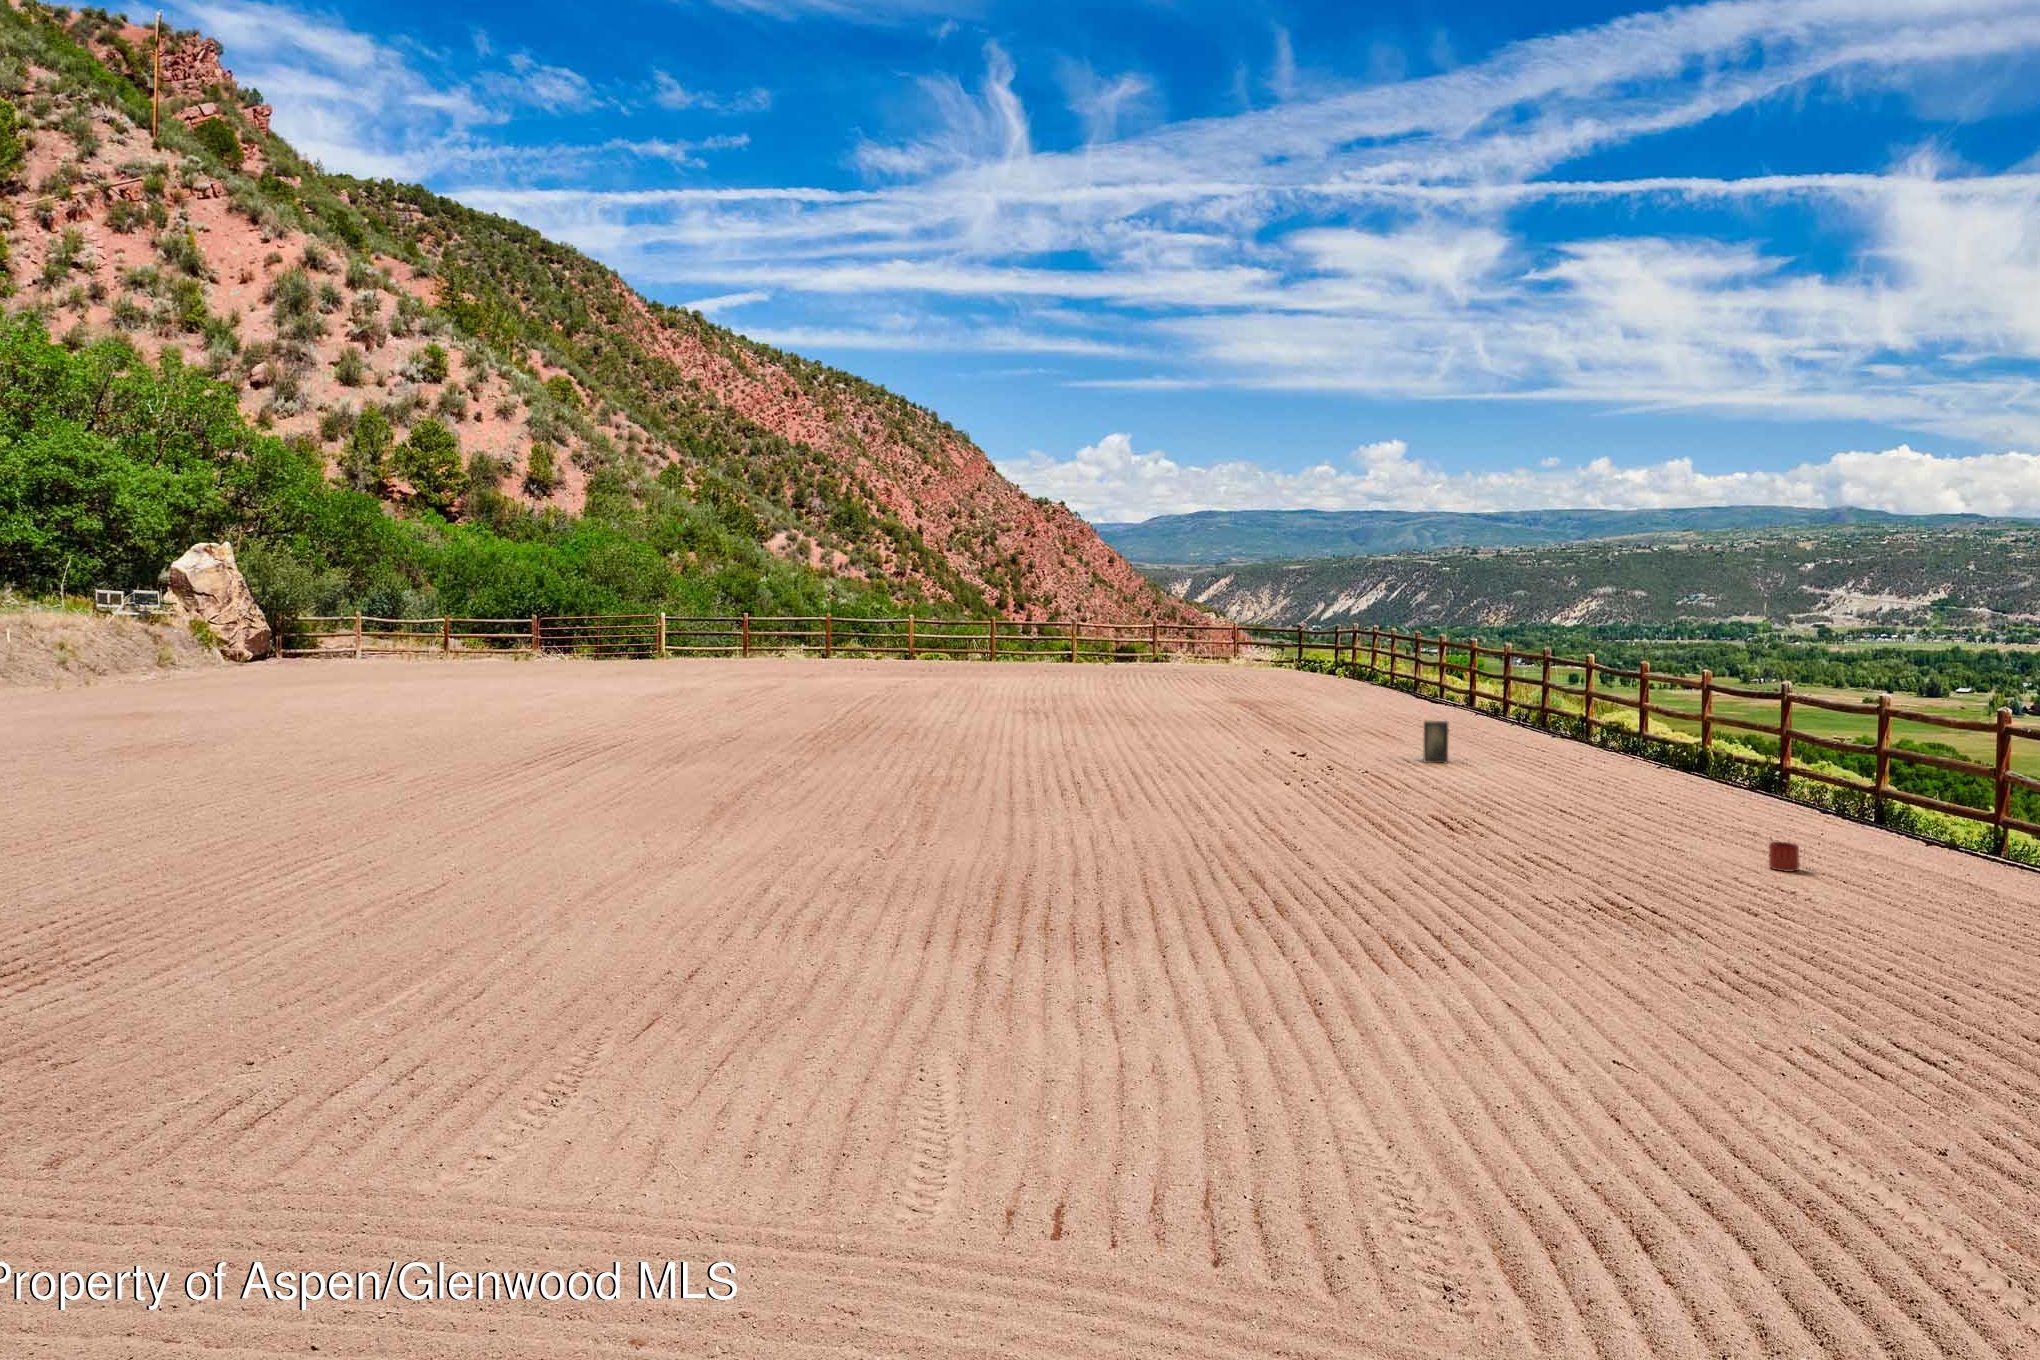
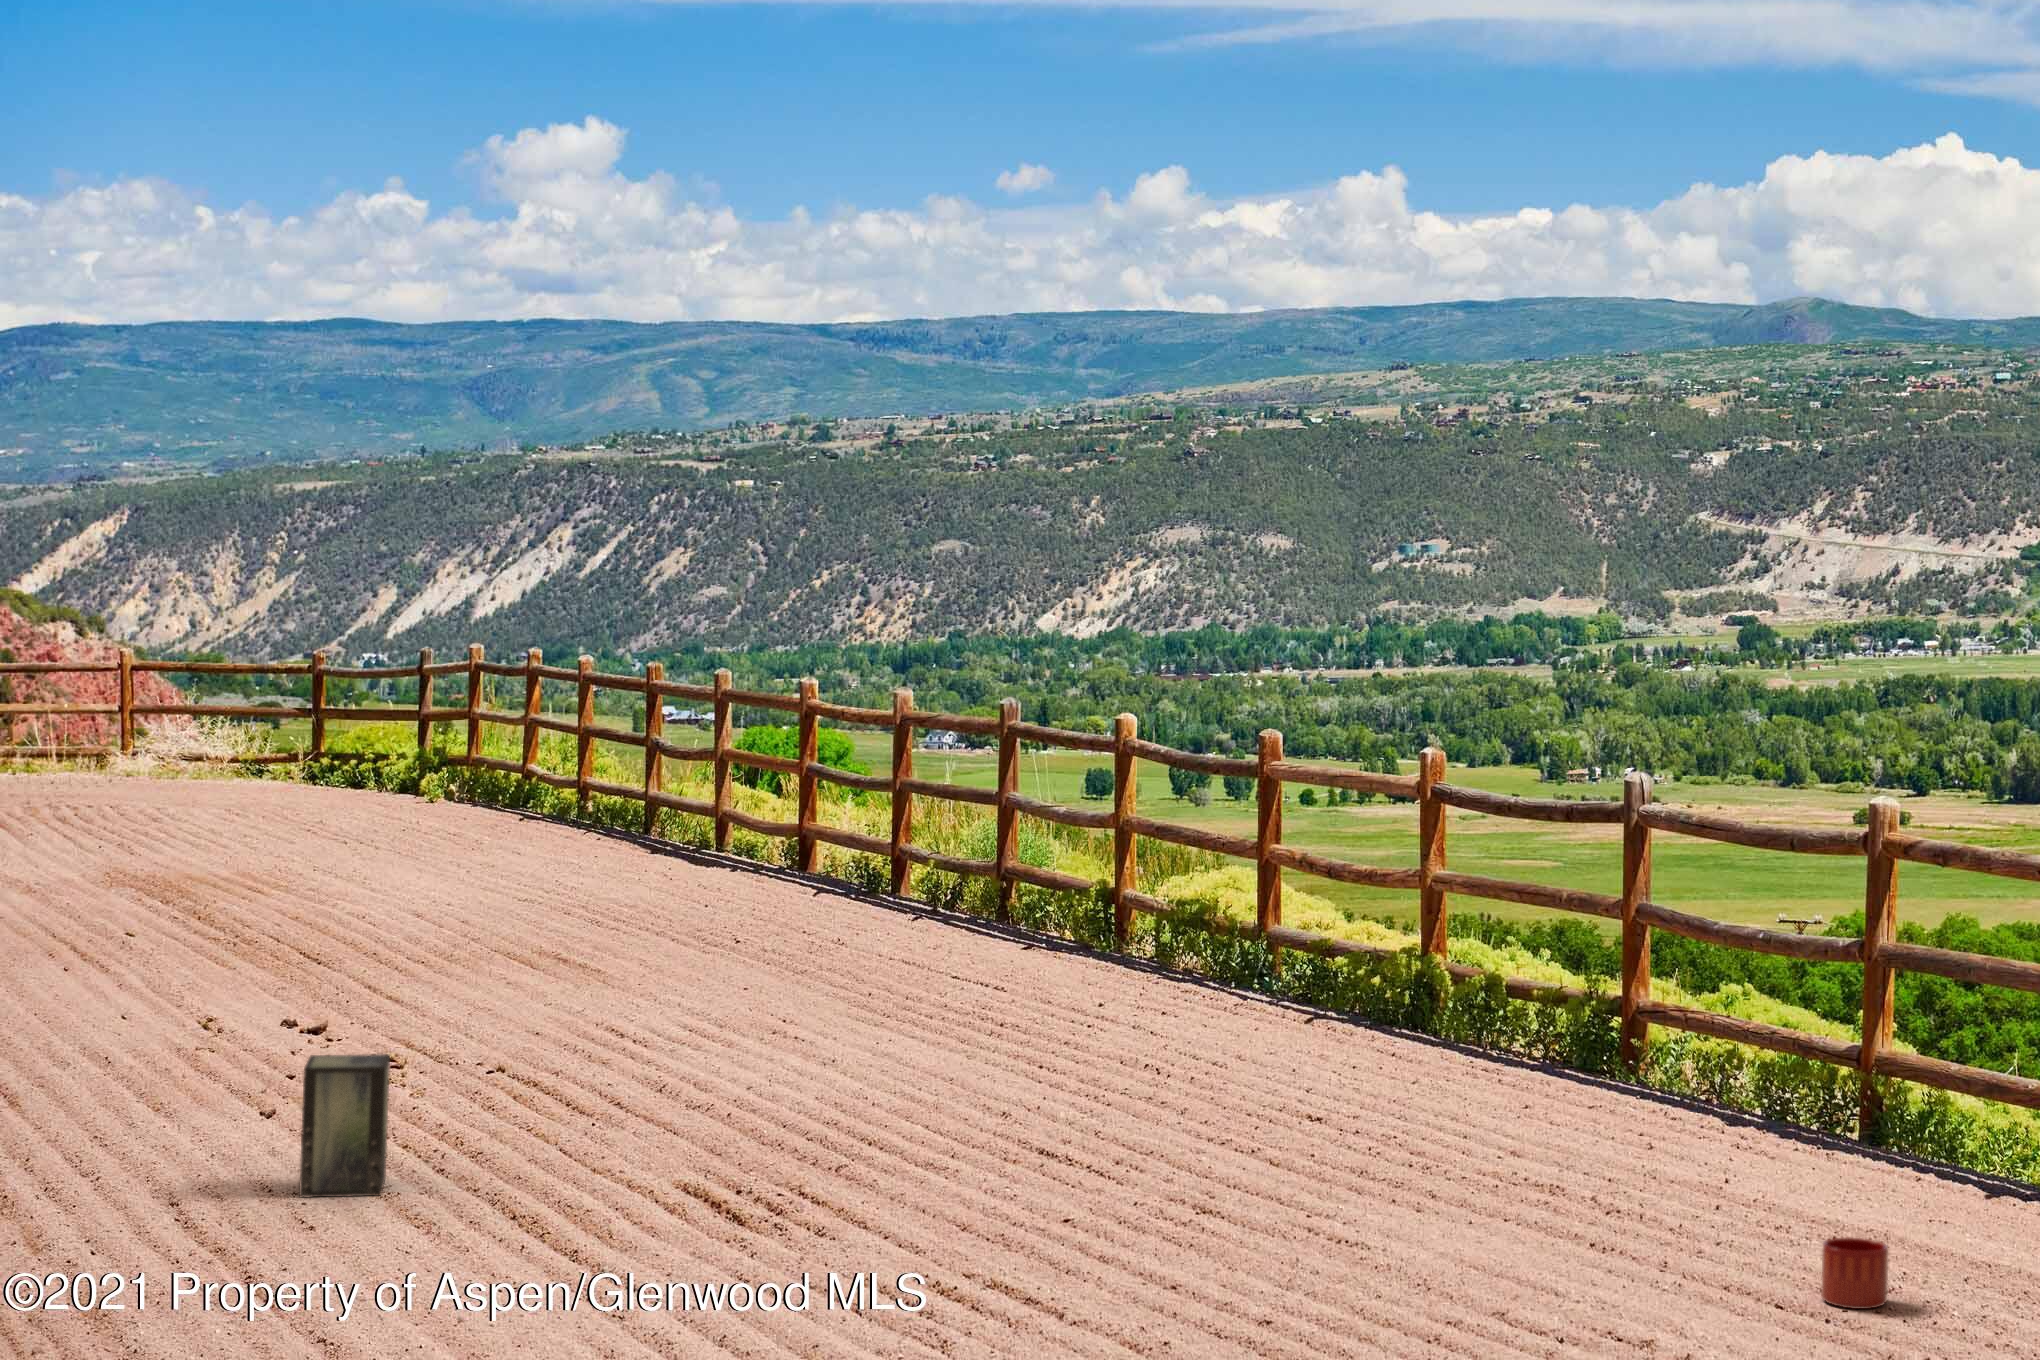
storage box: present [1423,721,1448,763] -> present [299,1054,390,1198]

